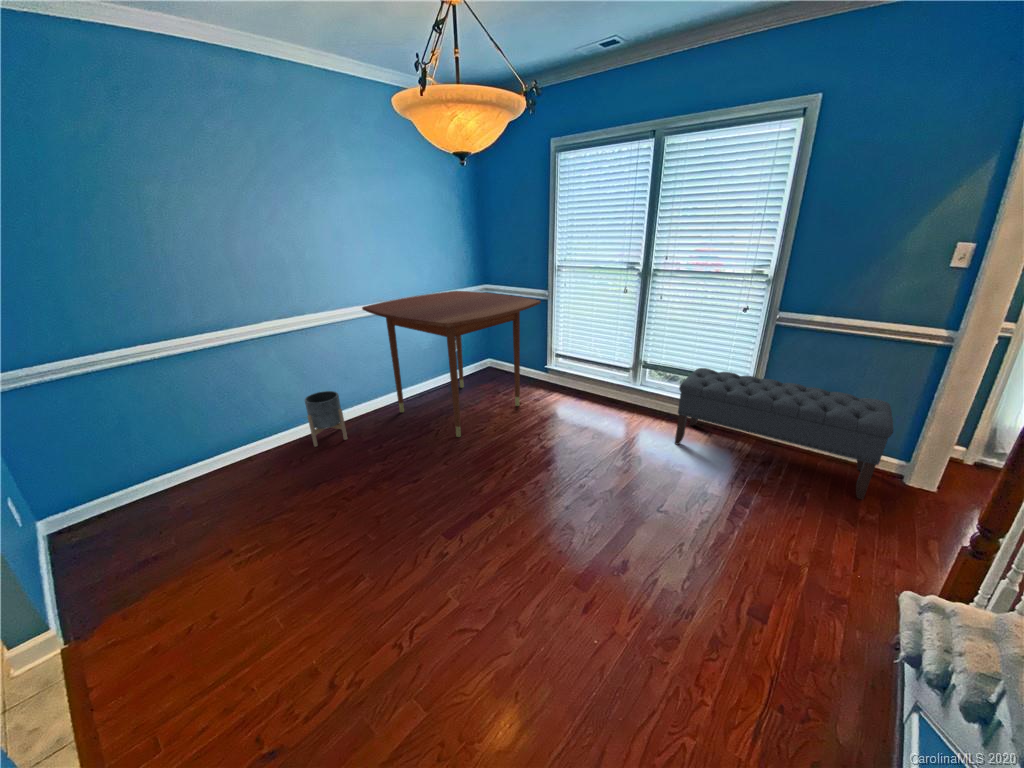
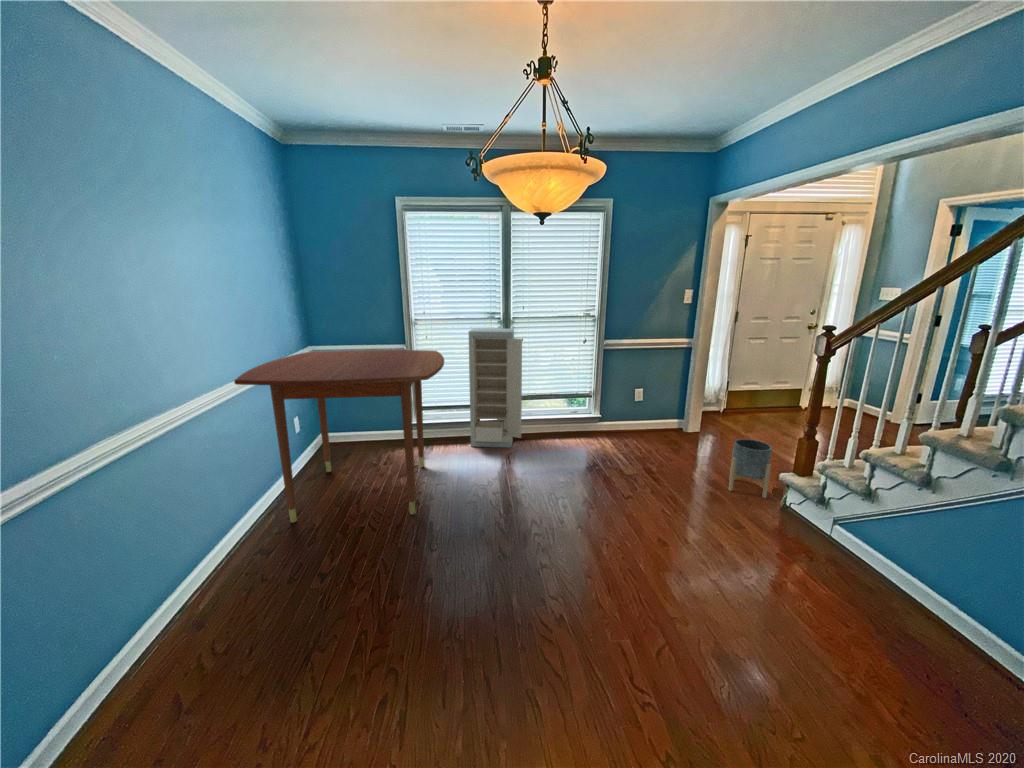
storage cabinet: none [576,280,648,416] -> present [469,328,522,448]
bench: present [675,368,893,500] -> none [562,386,693,451]
planter: present [305,391,347,447] -> present [729,439,772,498]

